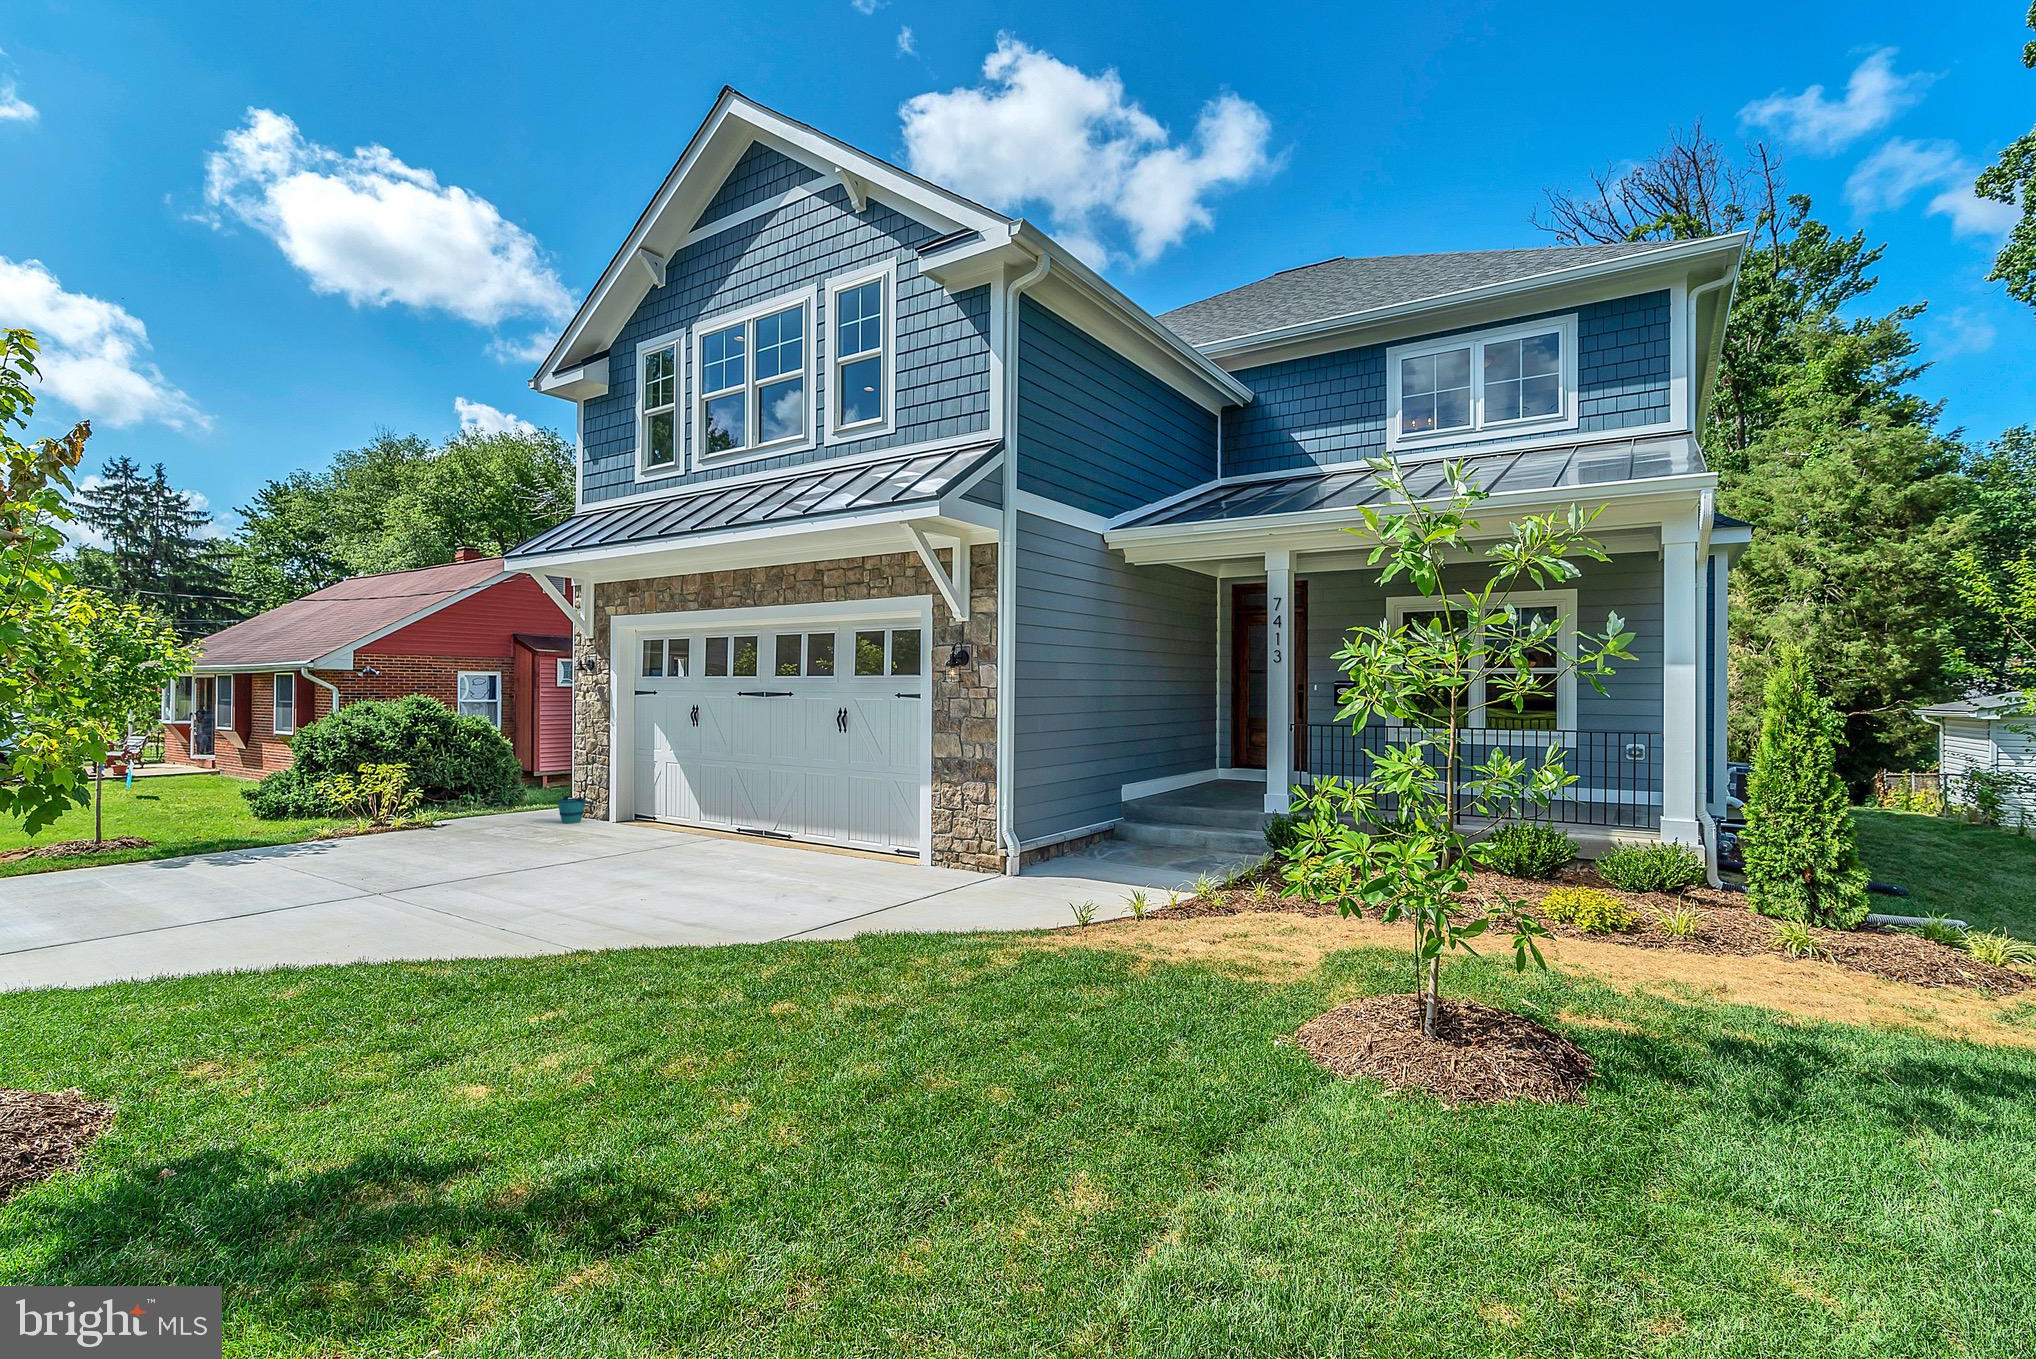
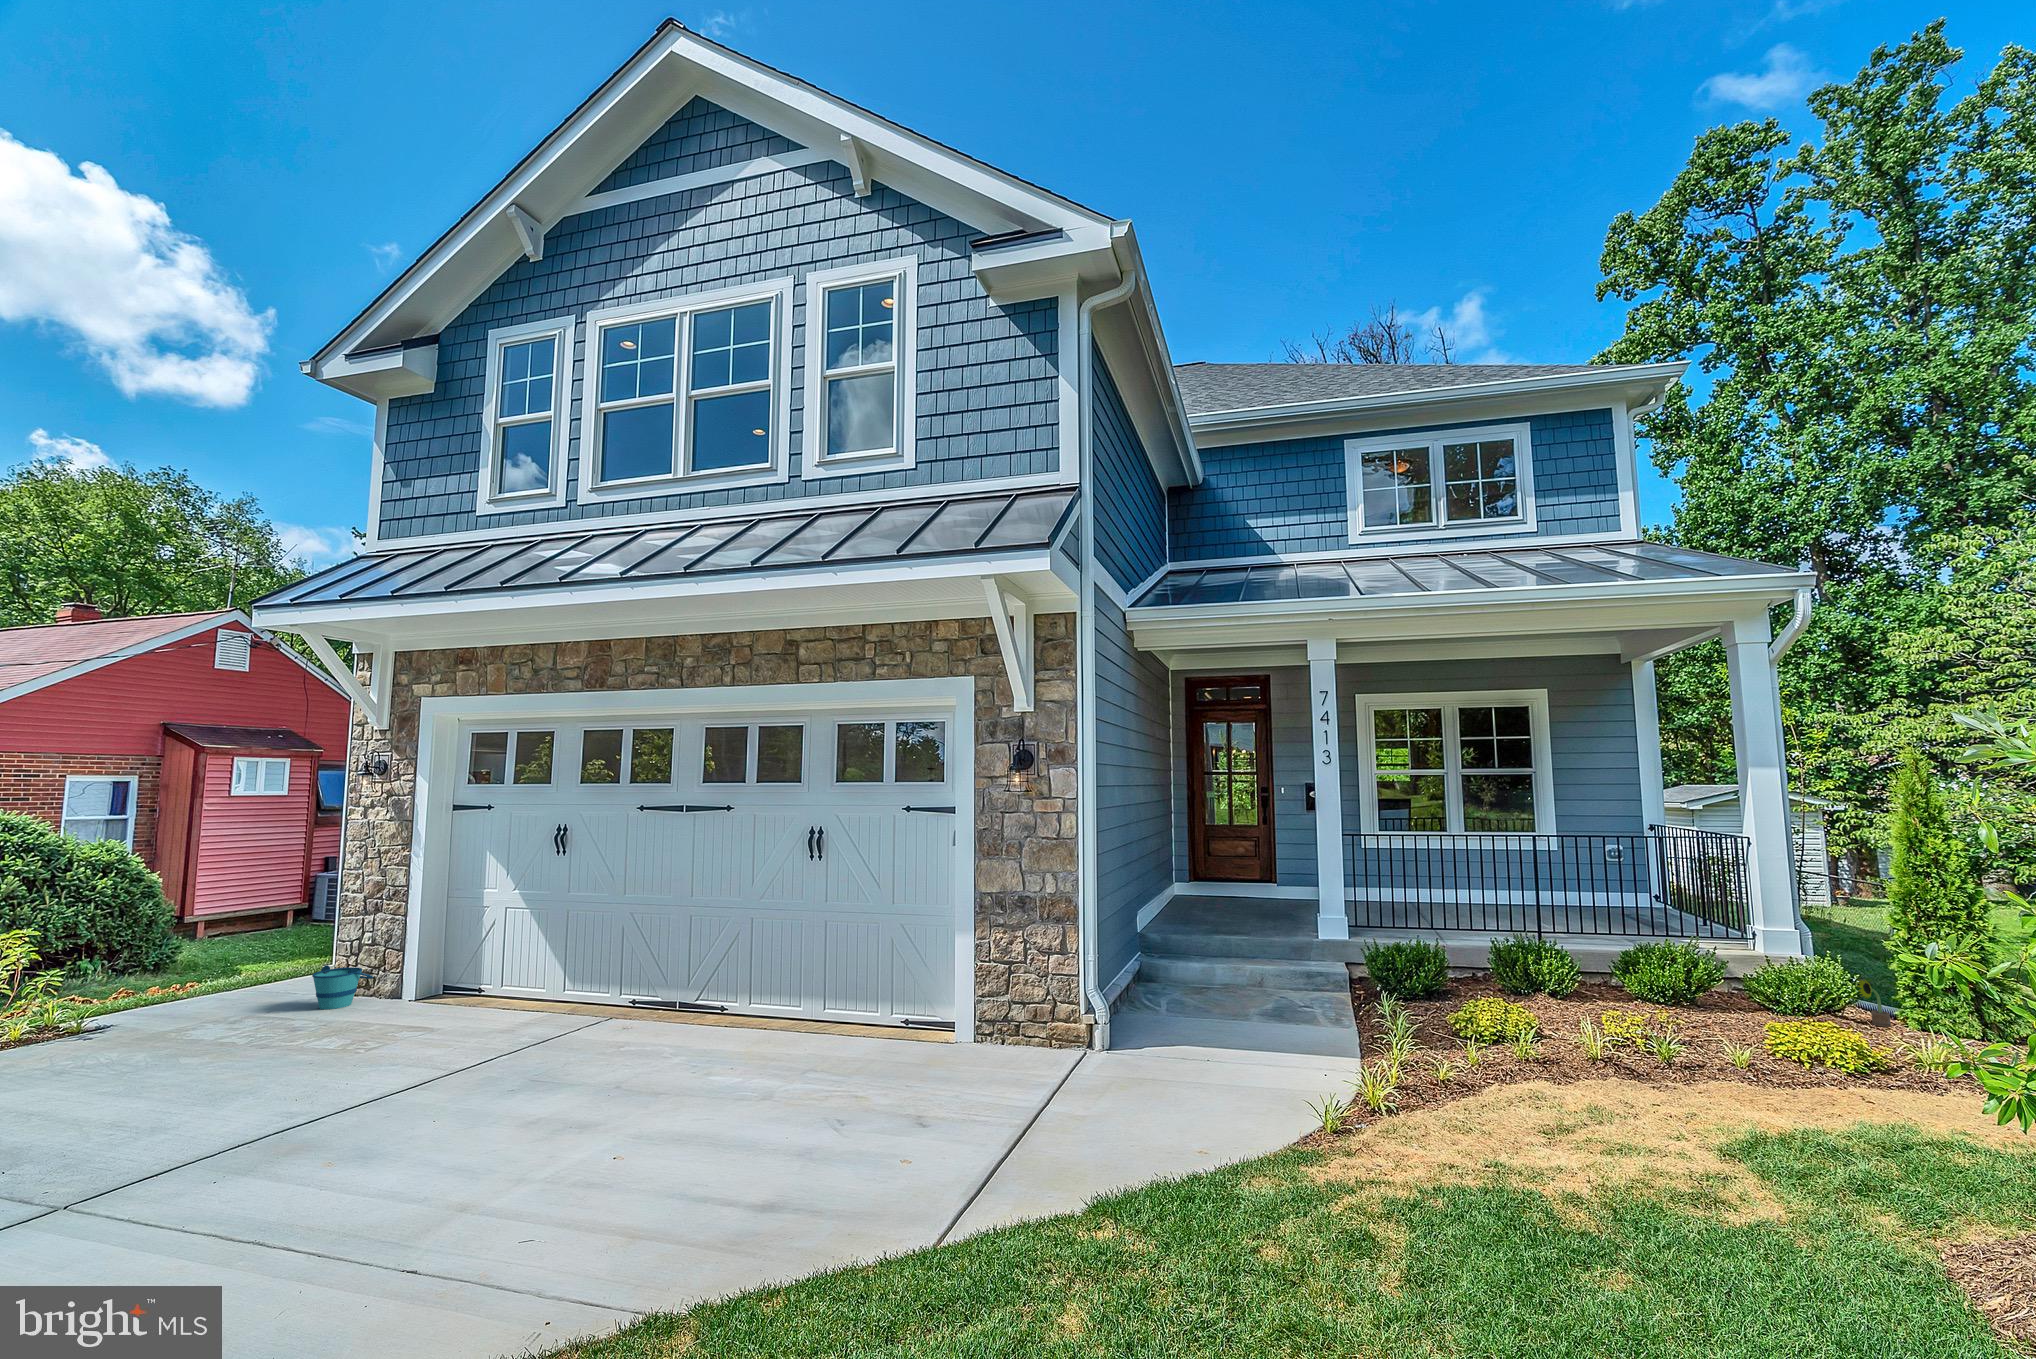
decorative plant: none [1716,870,1740,916] -> present [1857,980,1891,1027]

